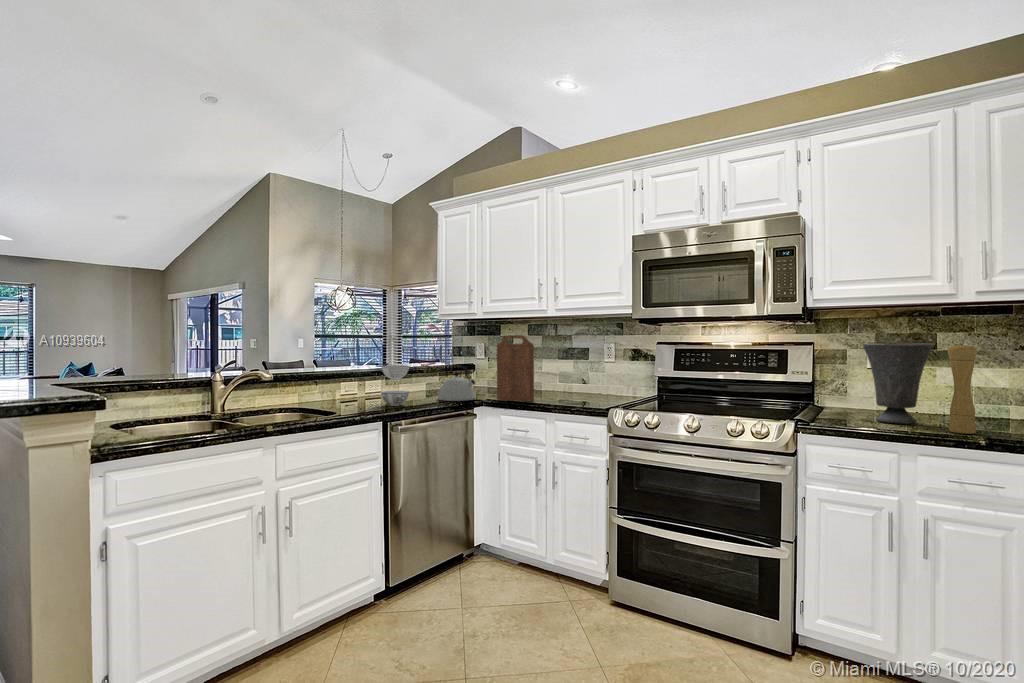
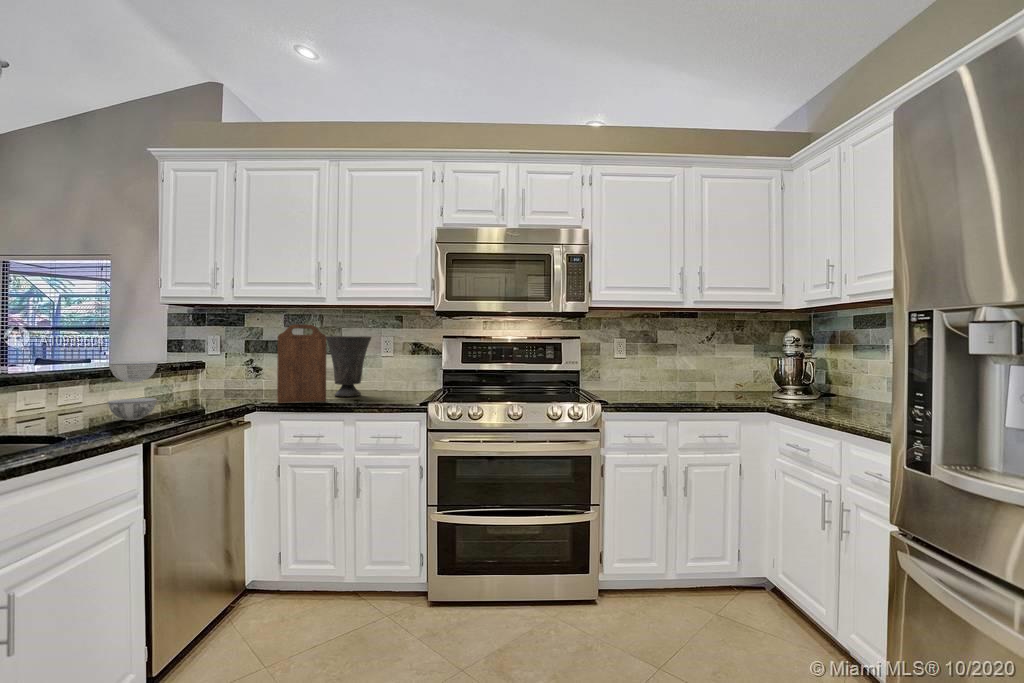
vase: present [863,343,933,424] -> present [326,336,371,397]
pepper mill: present [948,344,977,434] -> none [694,337,712,402]
kettle: present [438,365,475,401] -> none [186,362,245,408]

